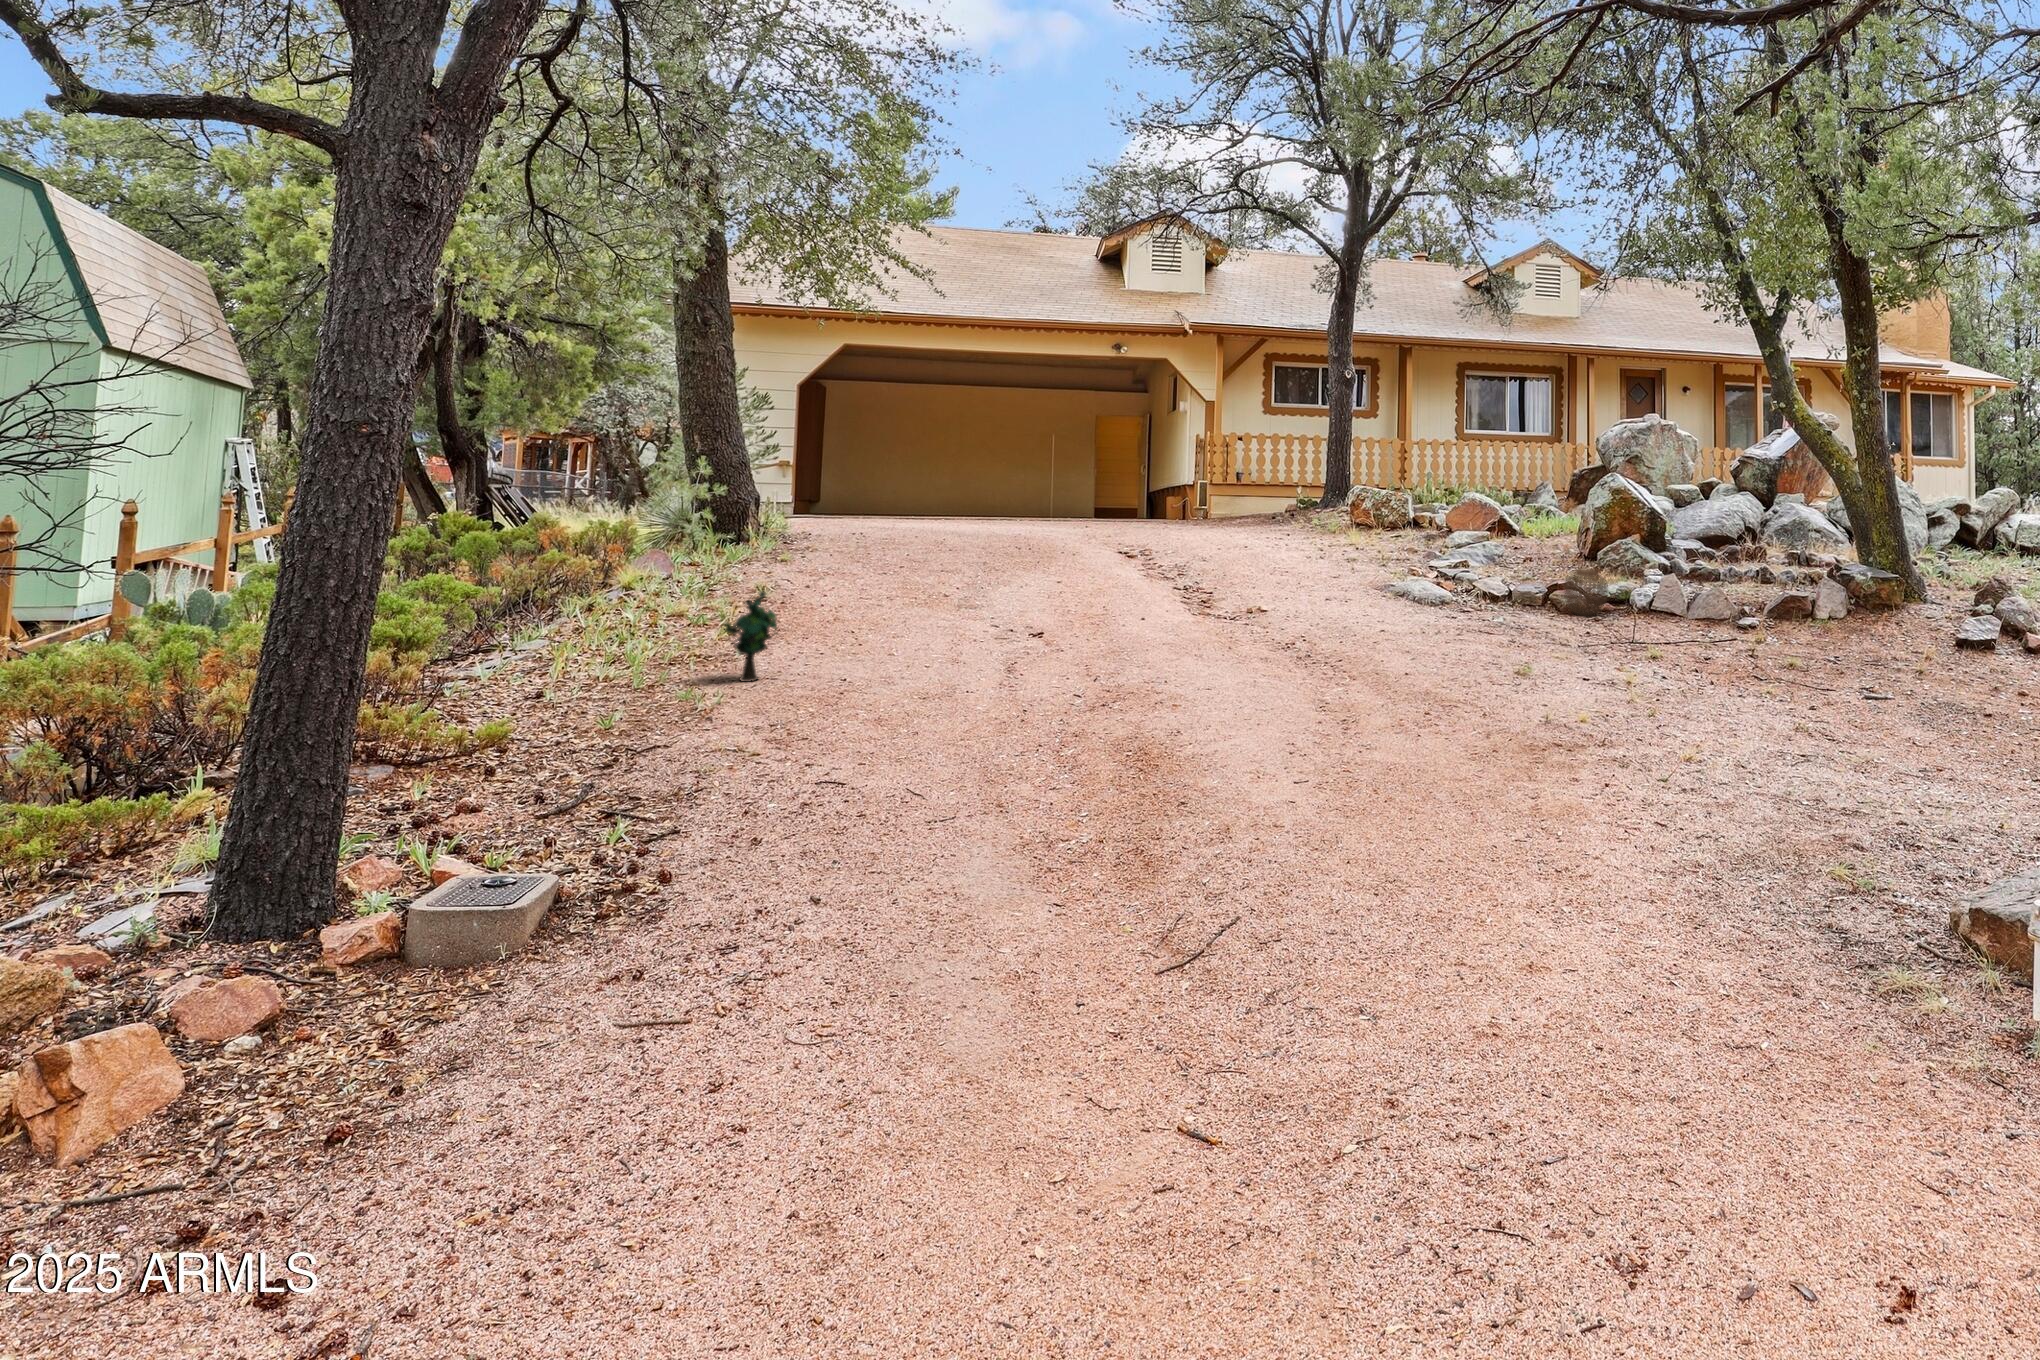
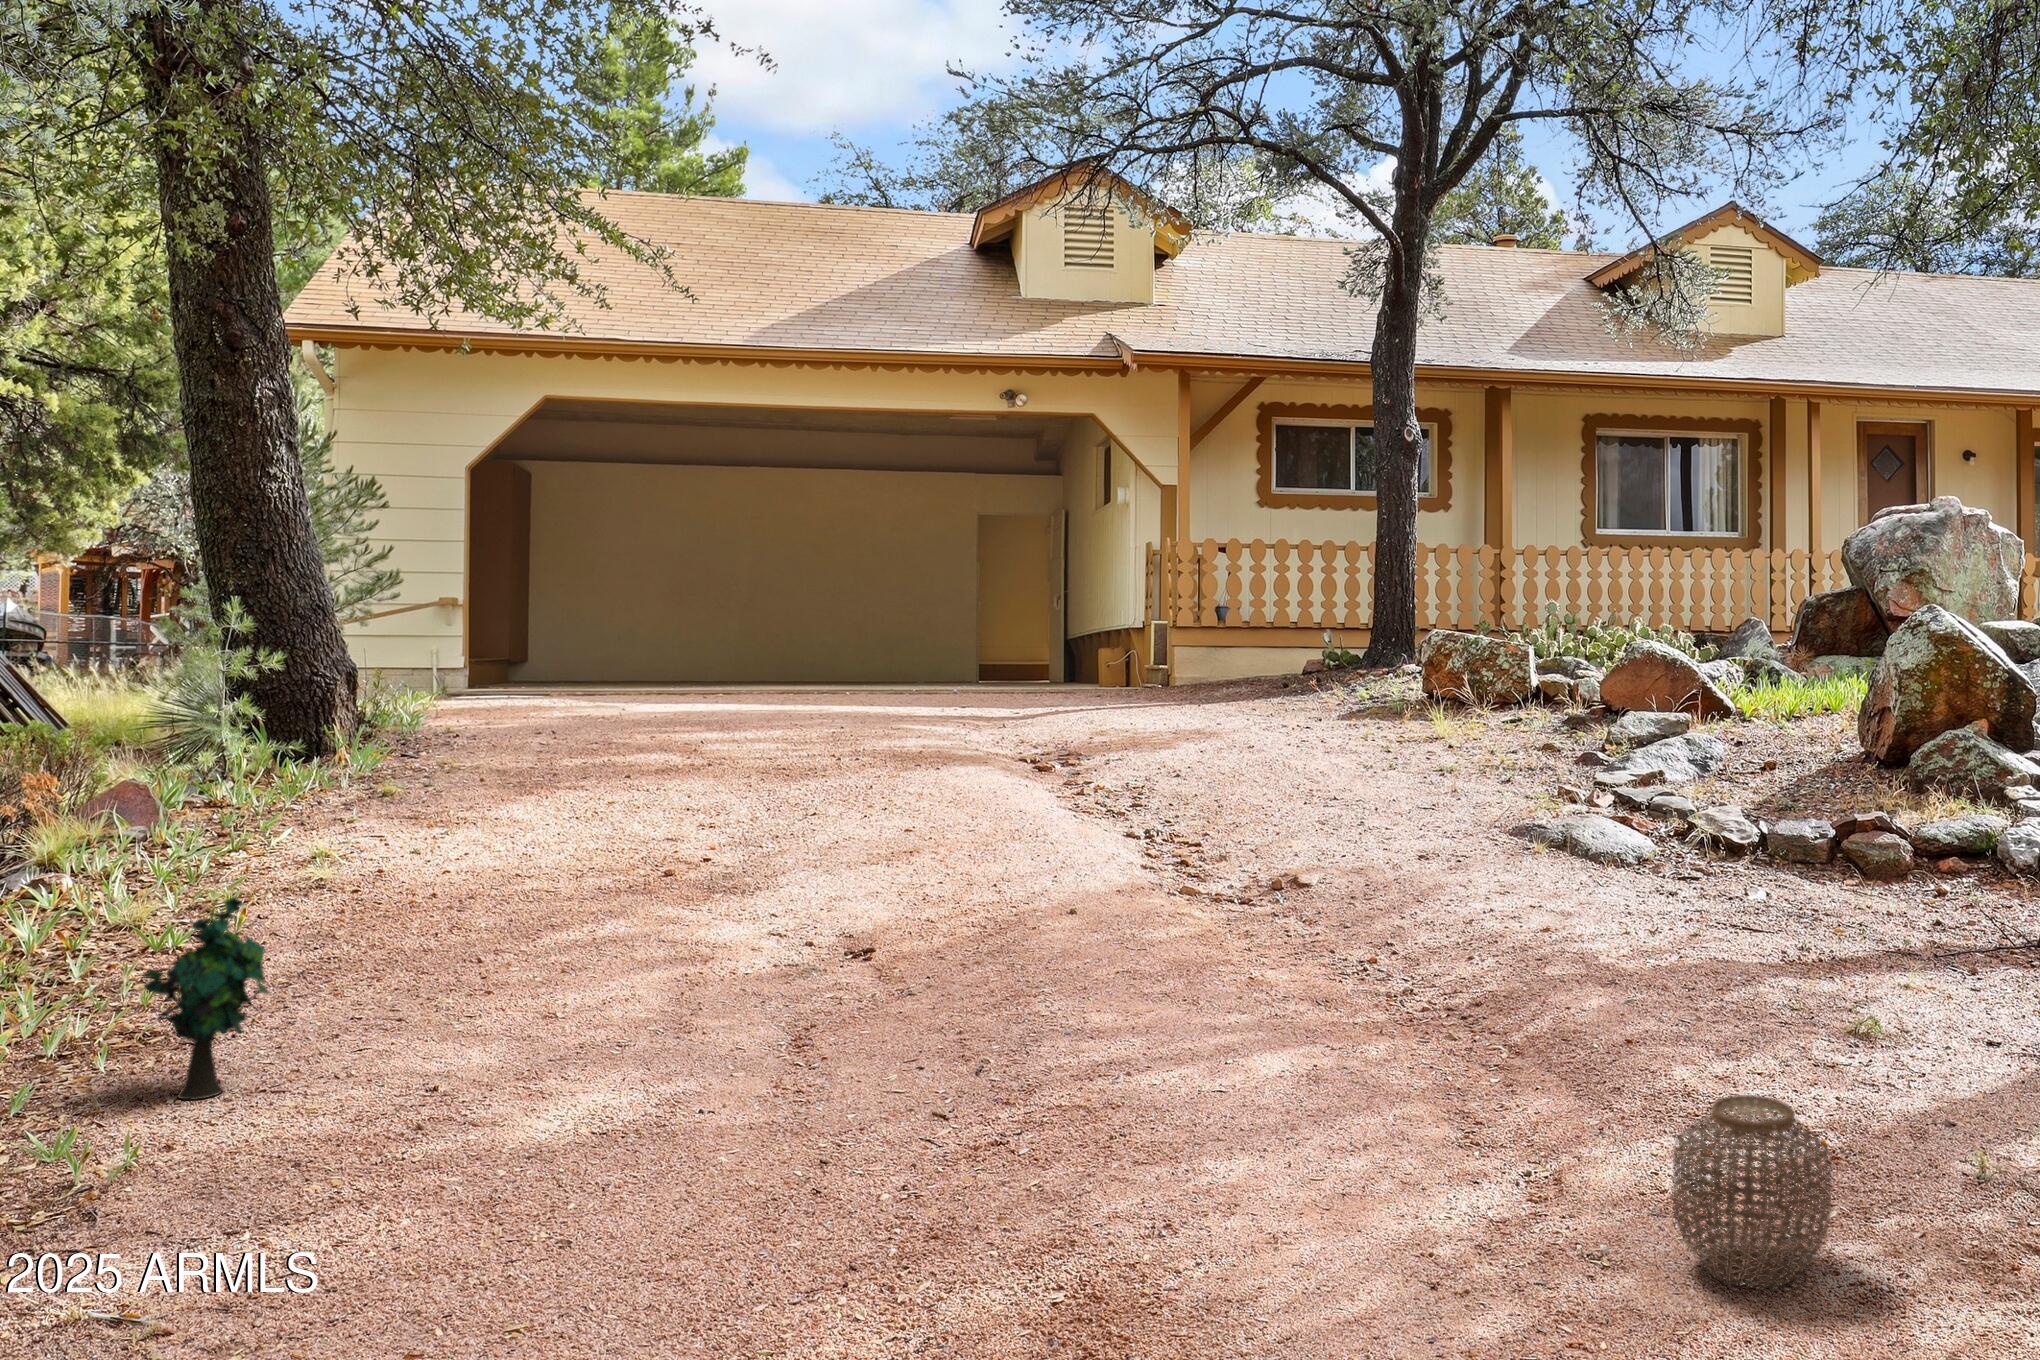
woven basket: present [1565,568,1608,616] -> present [1673,1095,1832,1288]

